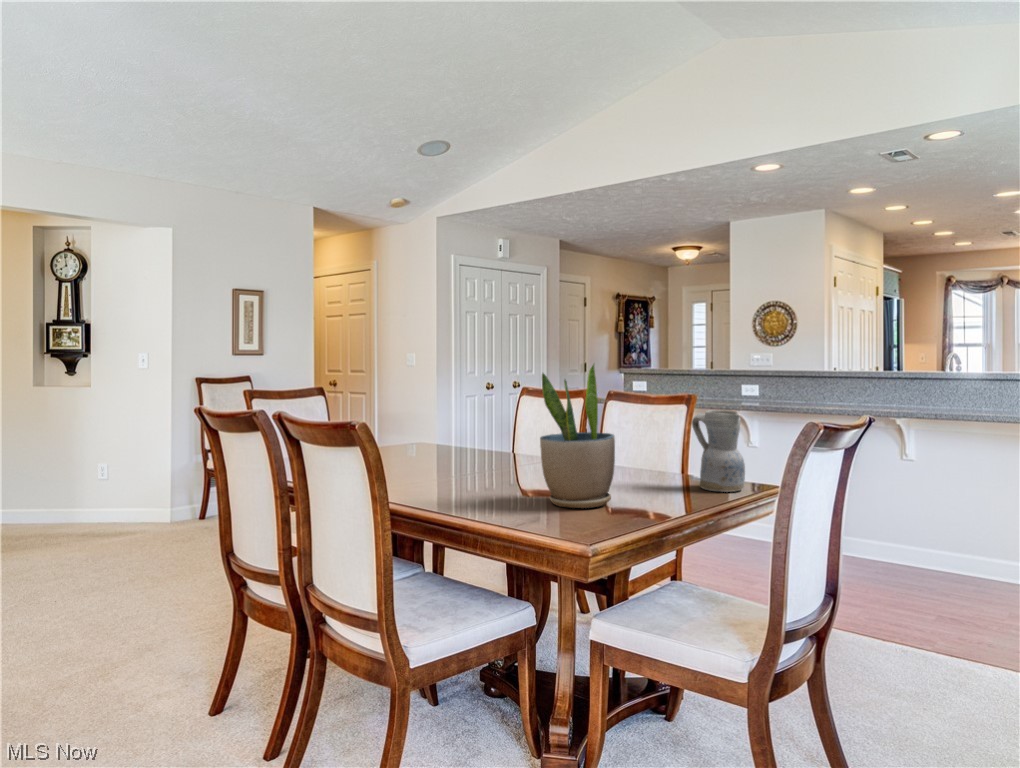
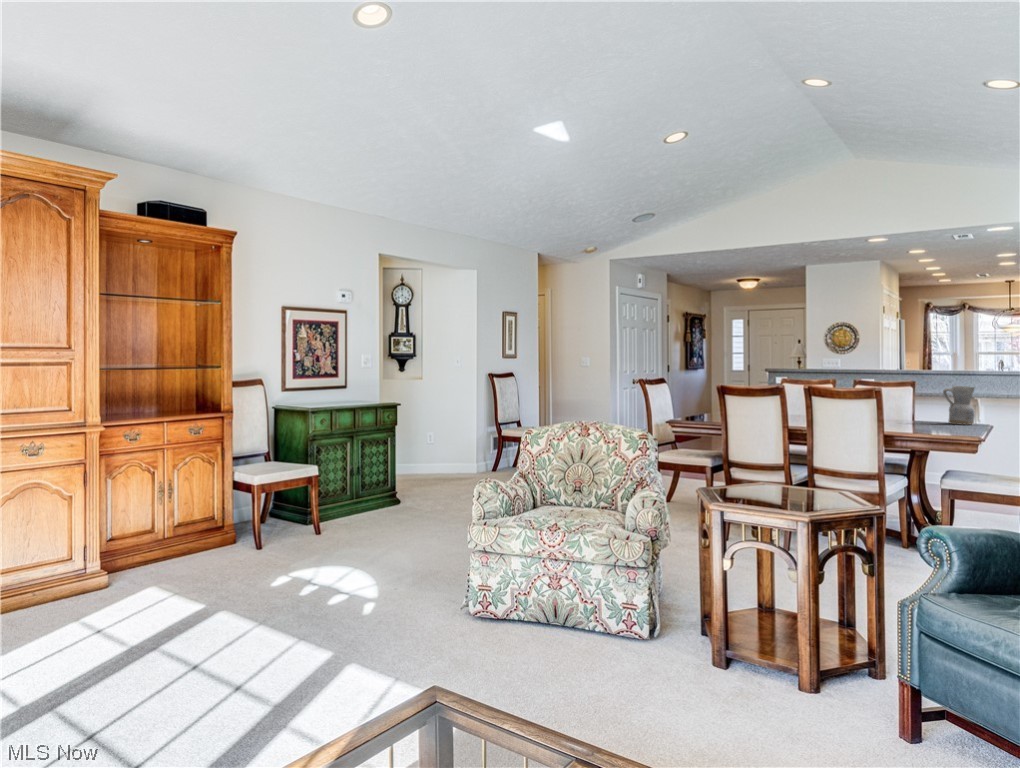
potted plant: present [540,364,615,508] -> none [901,362,942,429]

